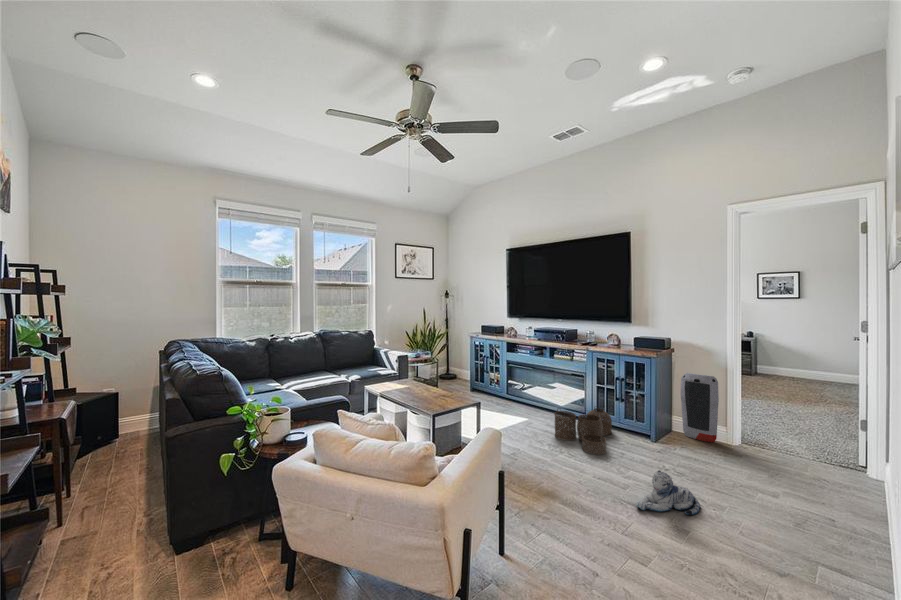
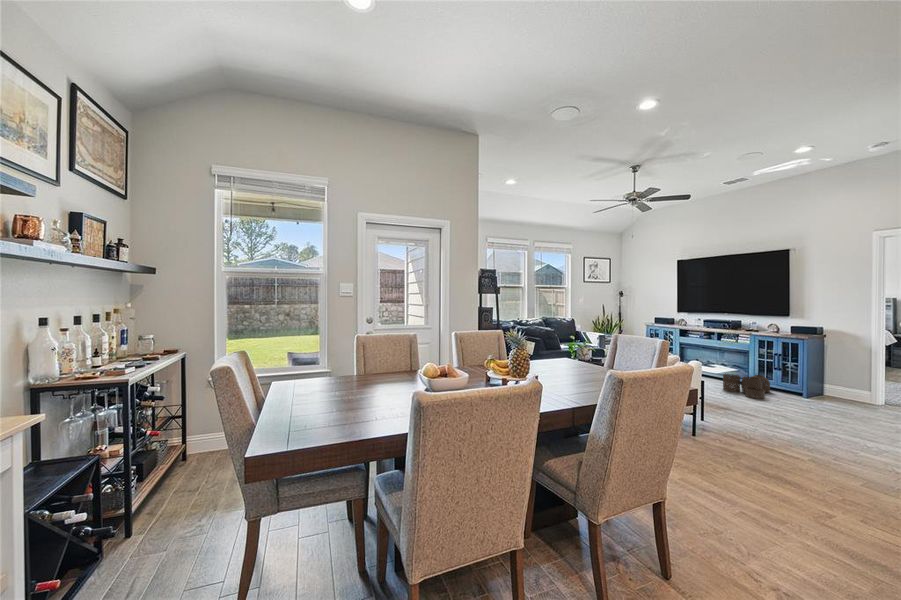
air purifier: present [681,373,719,442] -> none [831,353,864,402]
plush toy: present [636,470,700,515] -> none [783,397,830,422]

